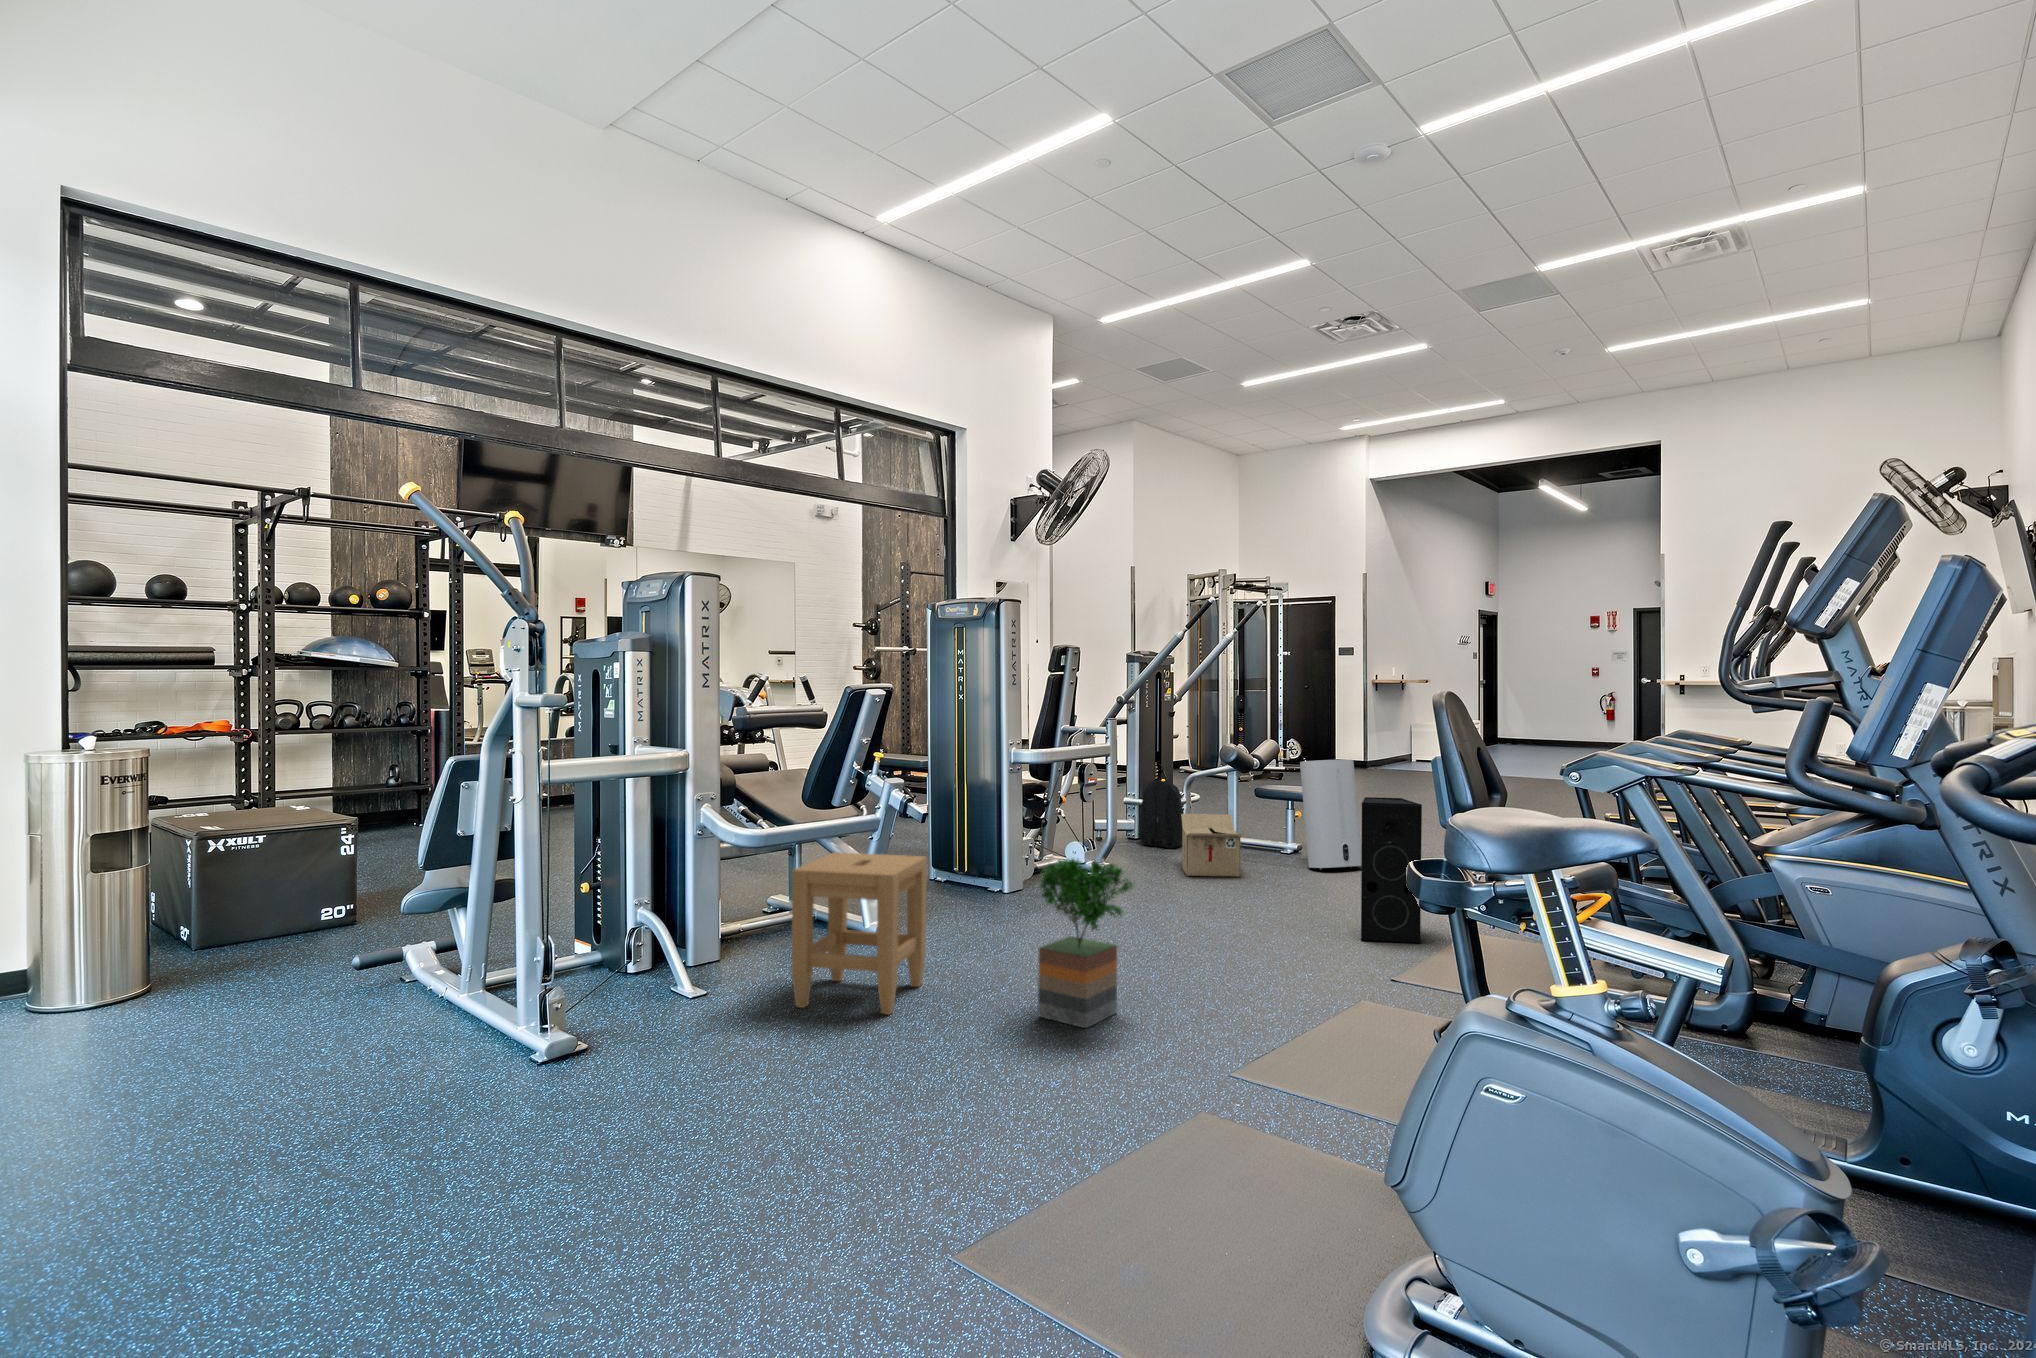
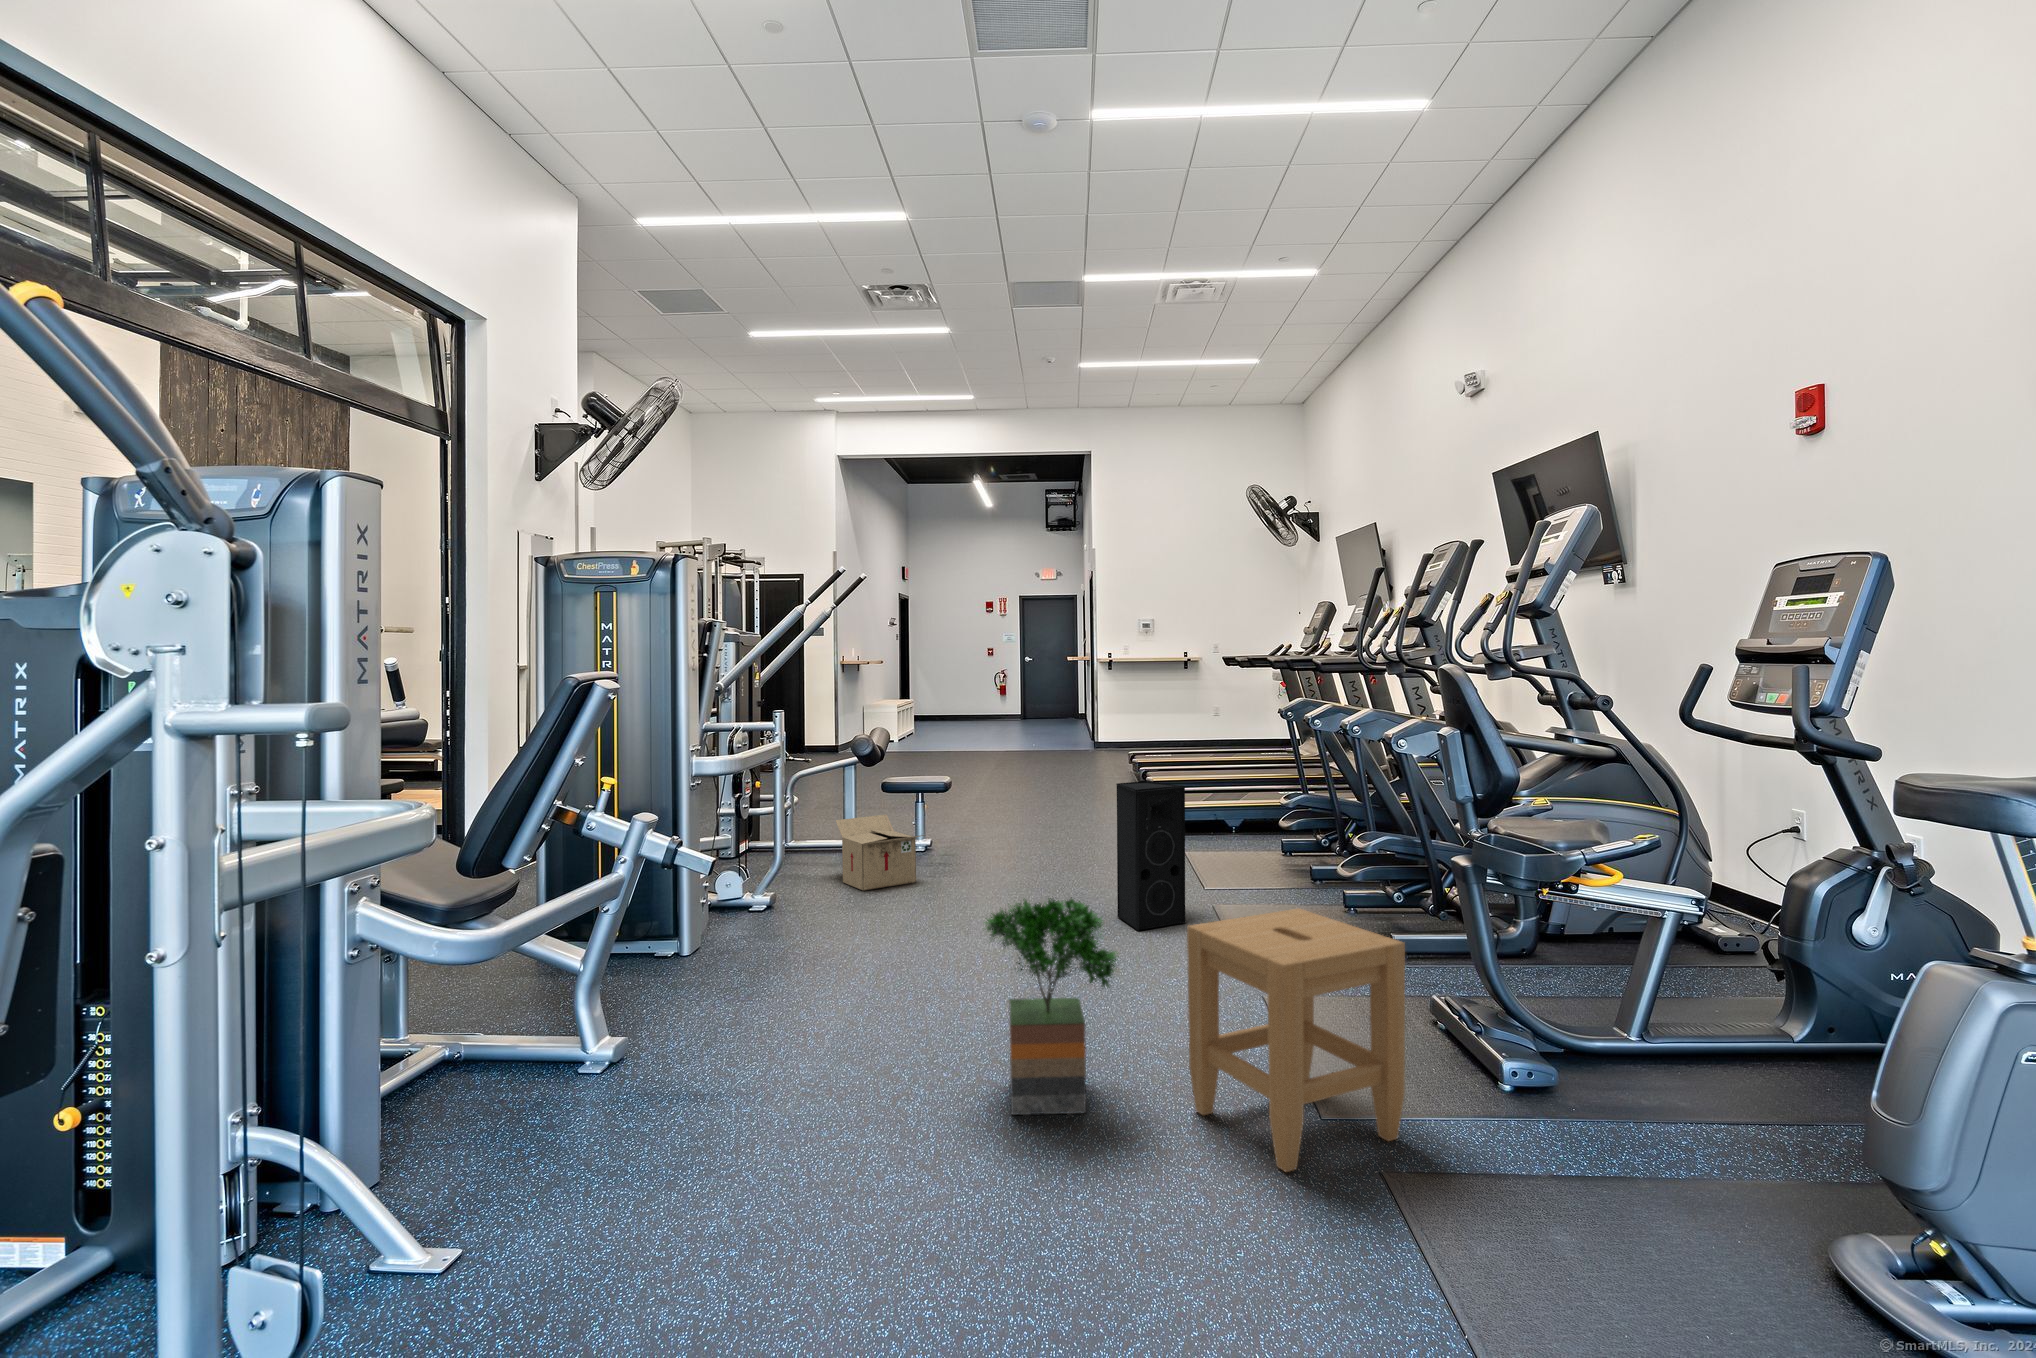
air purifier: present [1300,760,1362,870] -> none [948,744,1010,862]
backpack: present [1139,775,1183,848] -> none [747,777,802,861]
stool: present [792,852,927,1015] -> present [1187,908,1405,1172]

